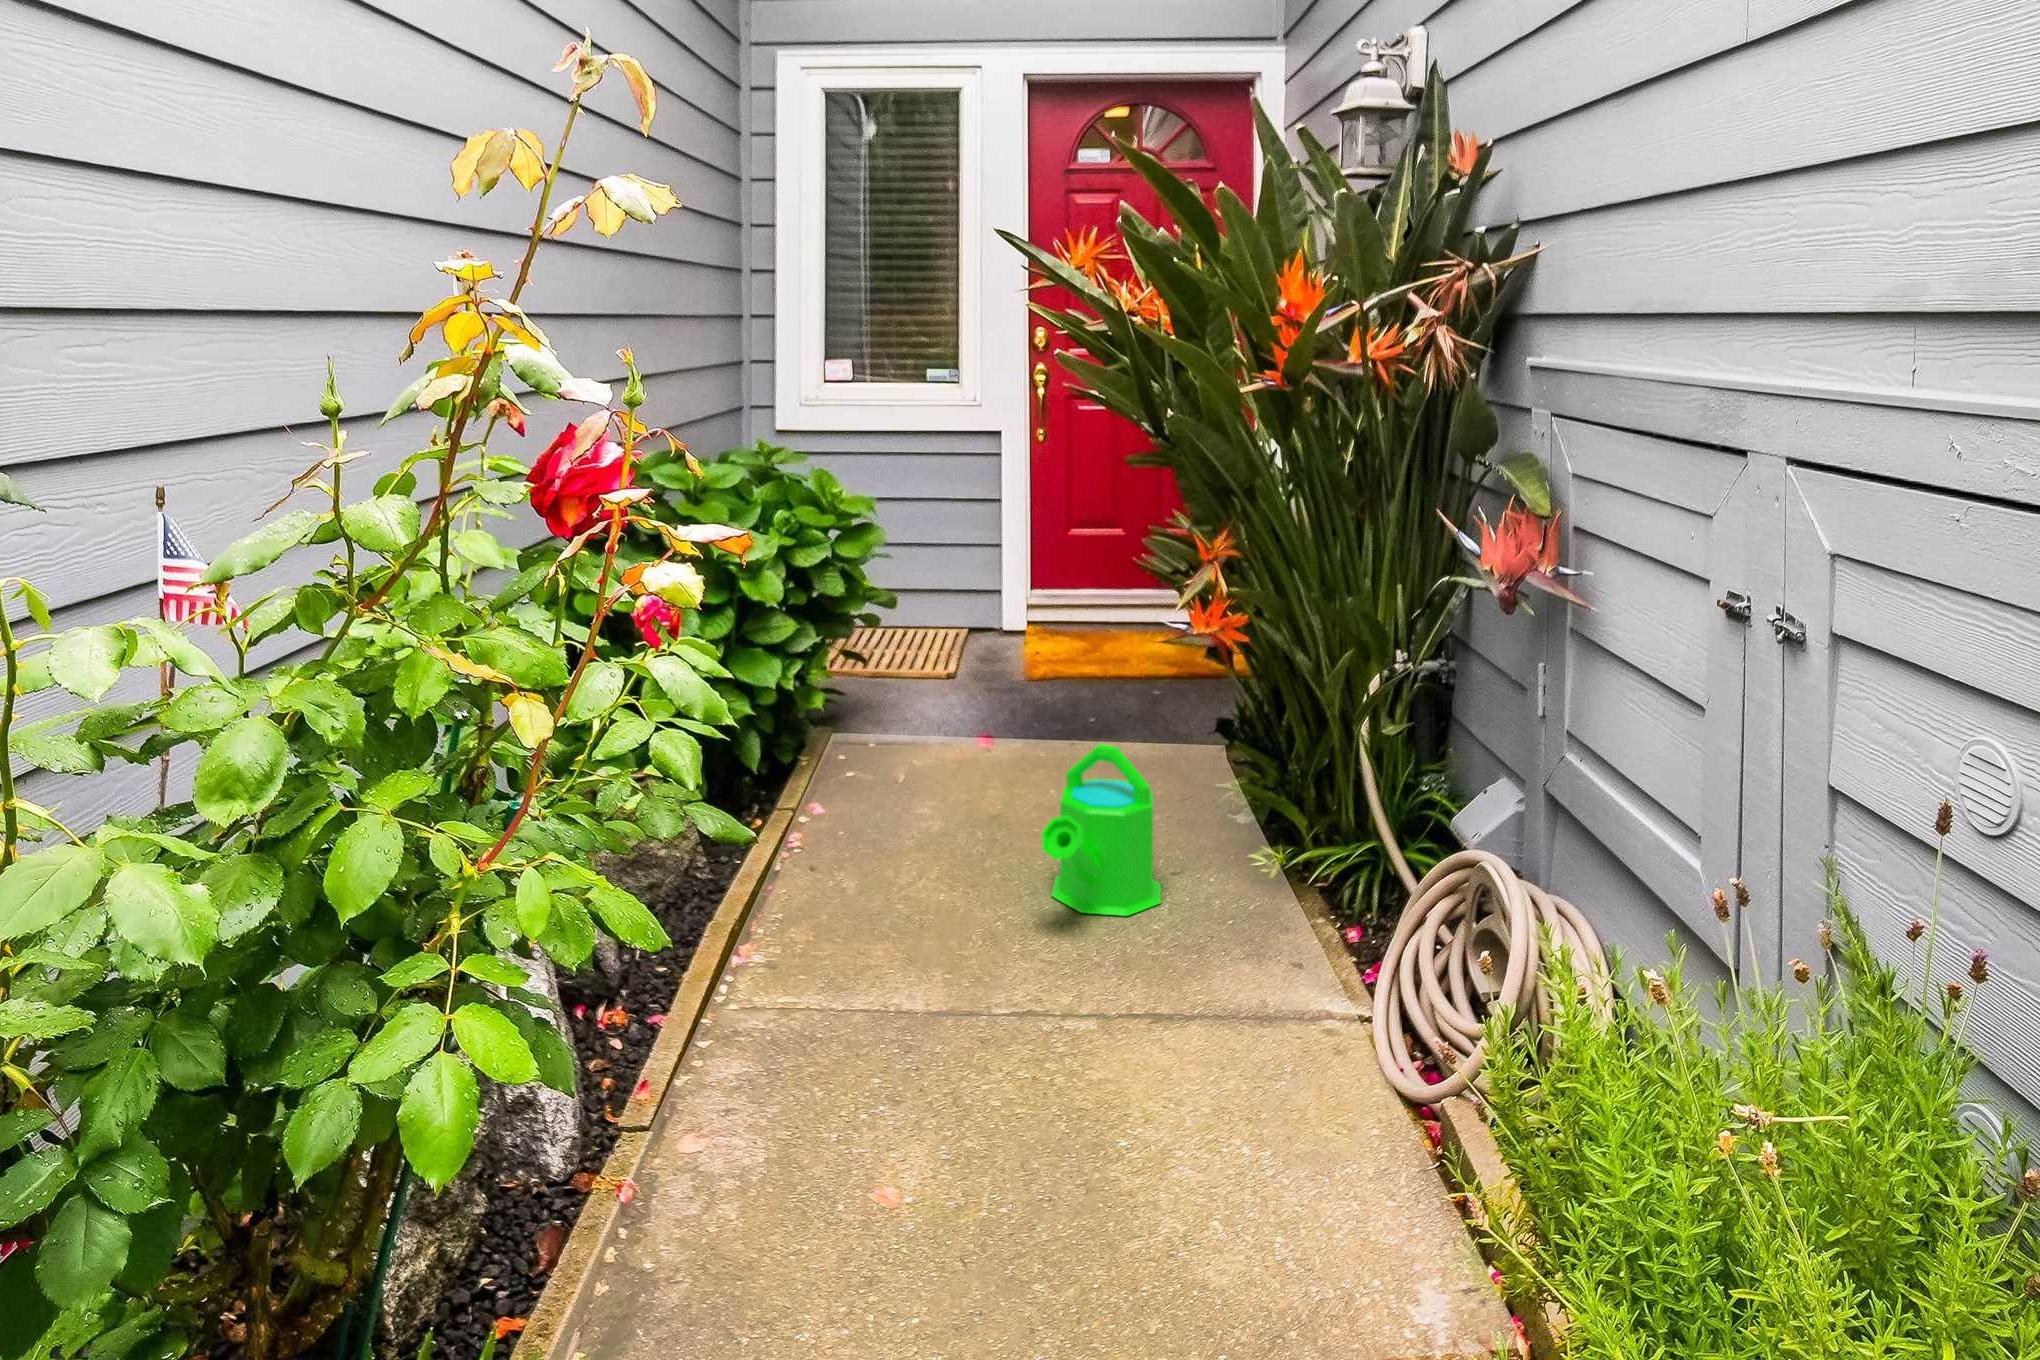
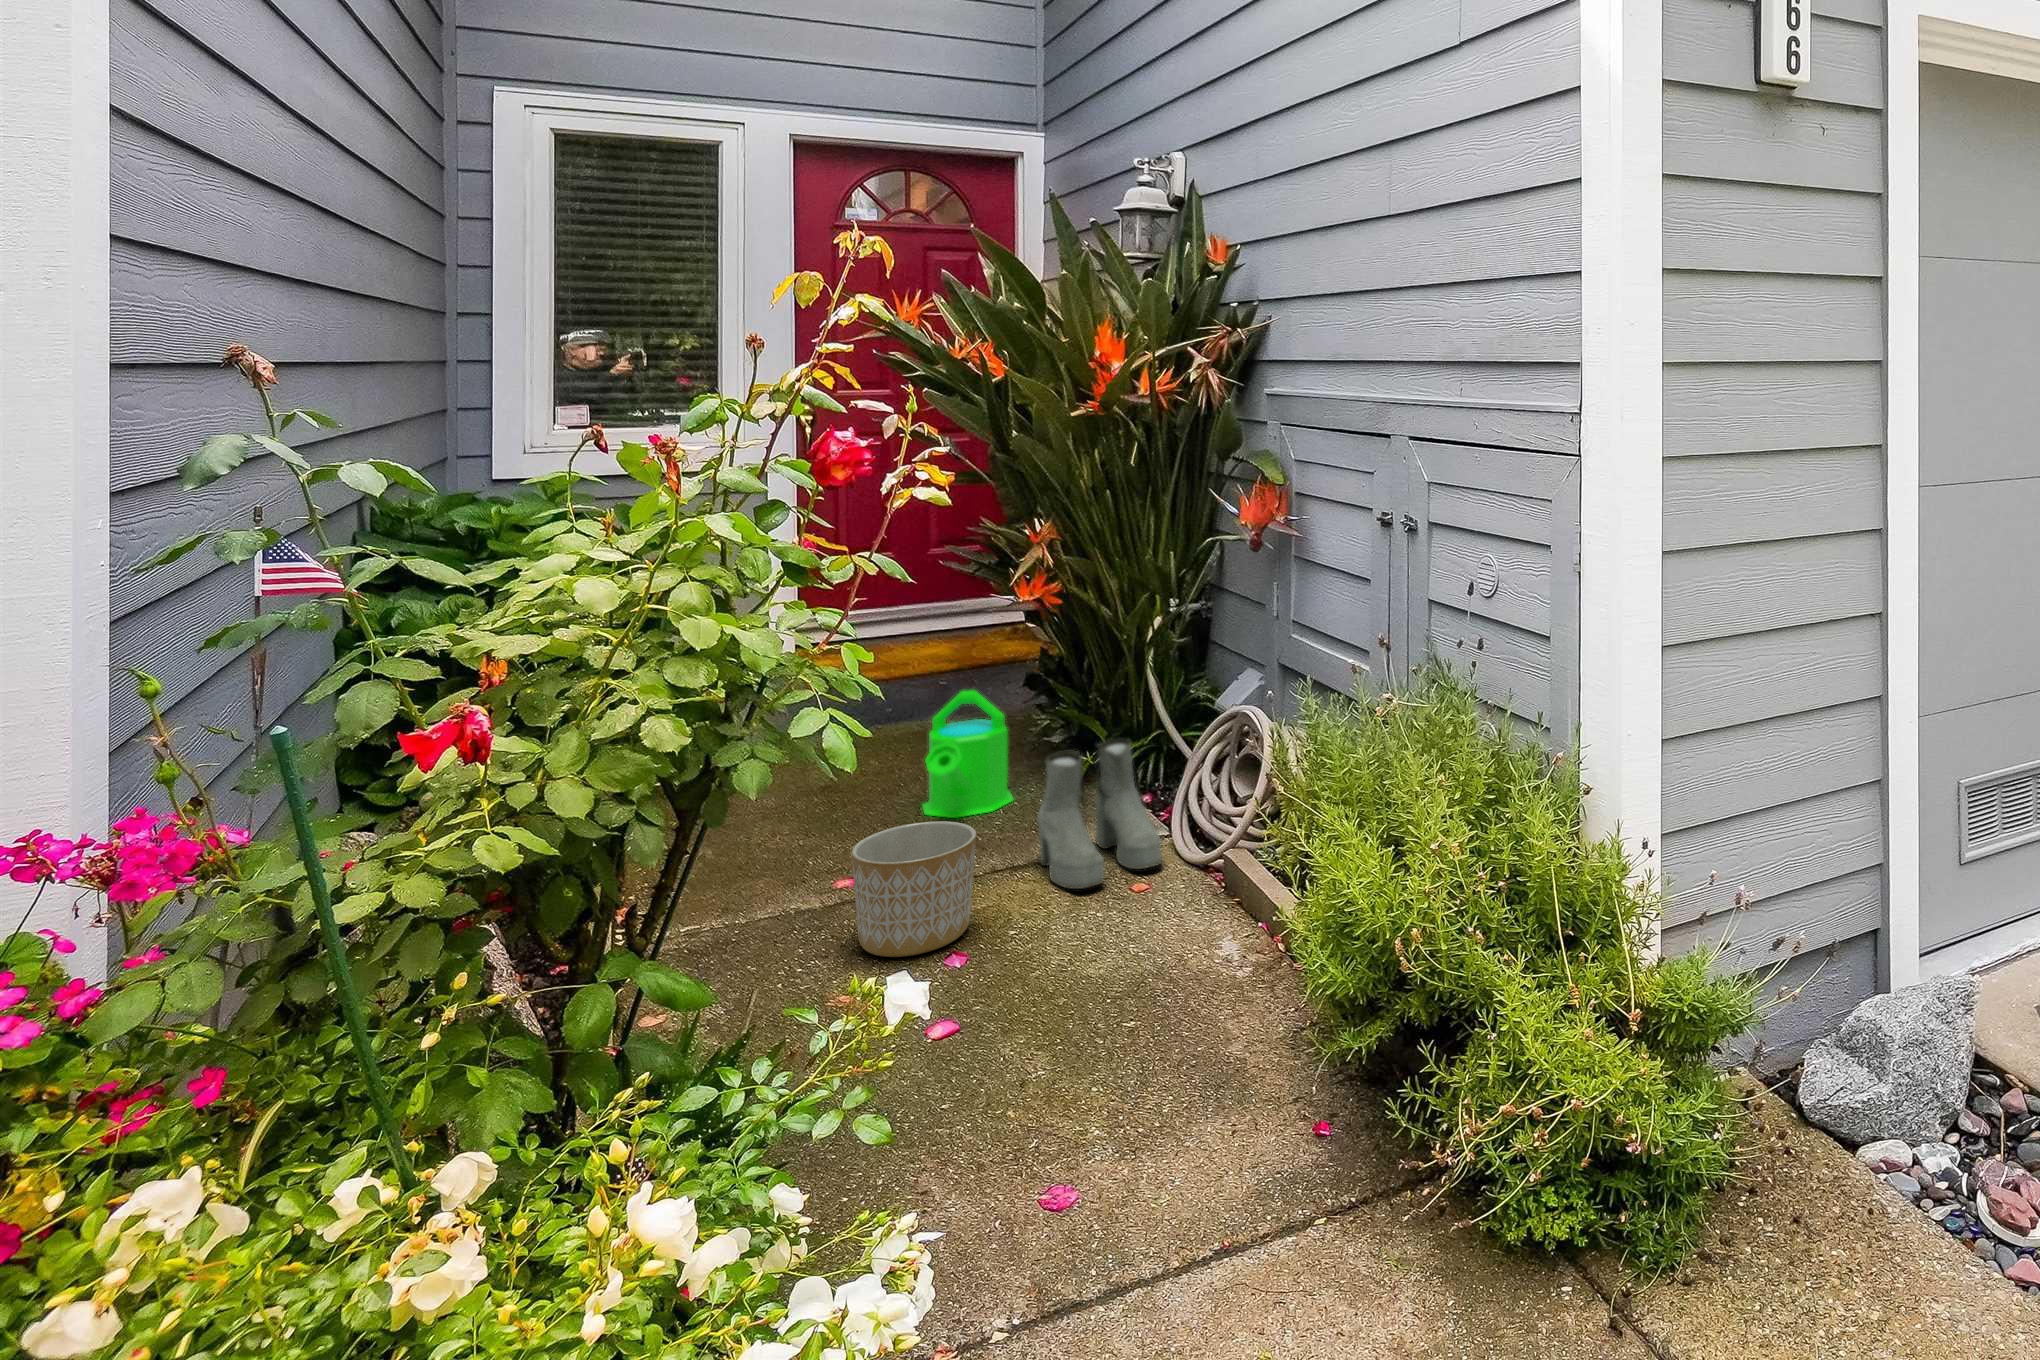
boots: none [1150,879,1321,1123] -> present [1038,739,1162,889]
planter: none [872,956,1033,1170] -> present [852,821,976,957]

